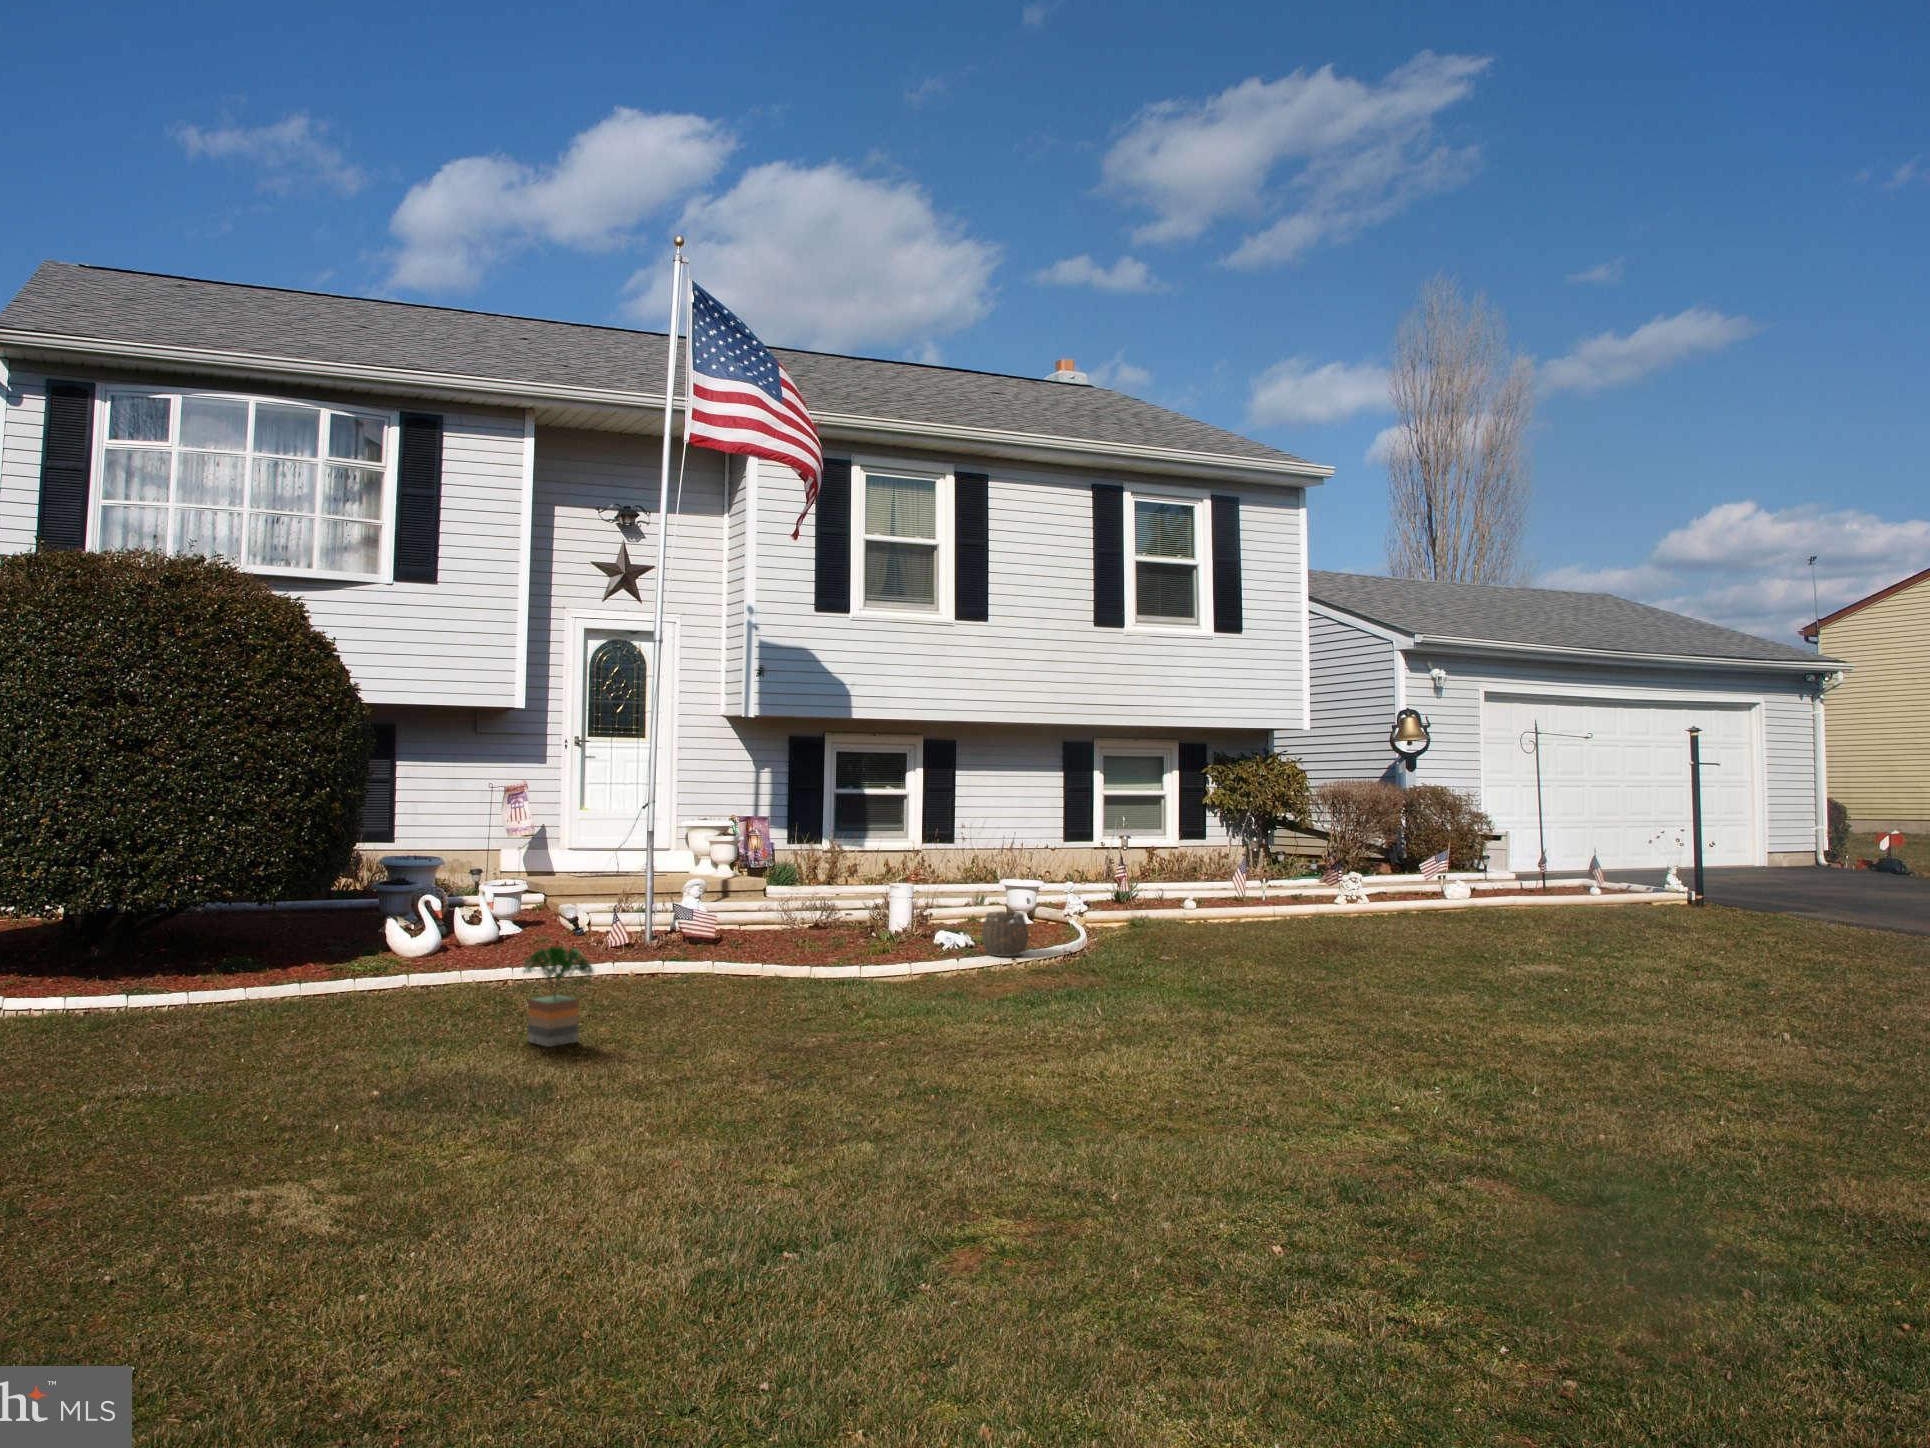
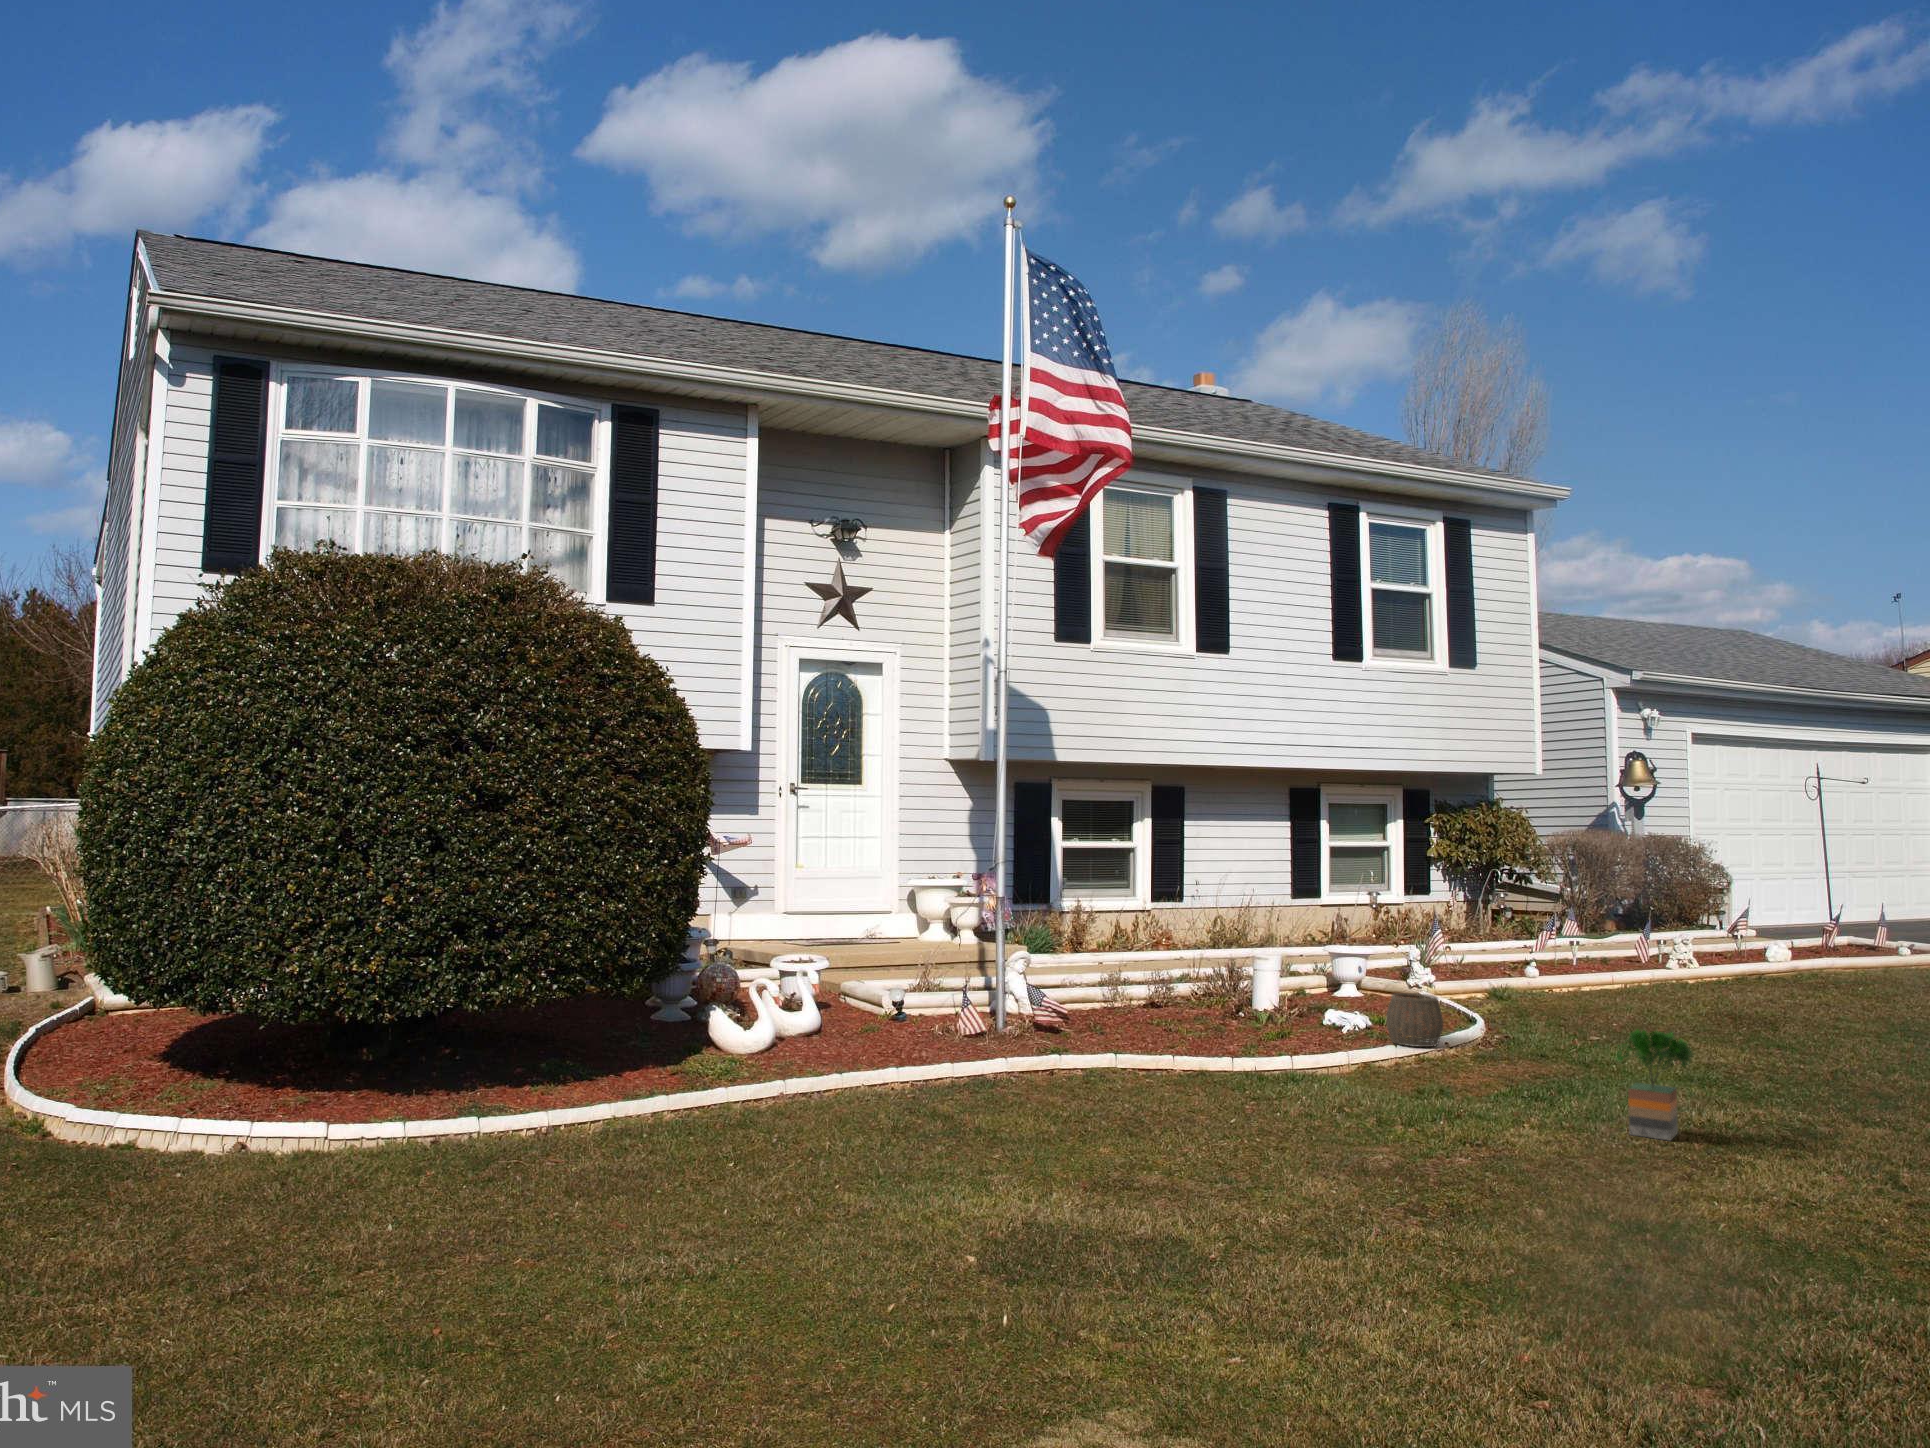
potted tree: present [524,946,593,1047] -> present [1615,1029,1692,1141]

